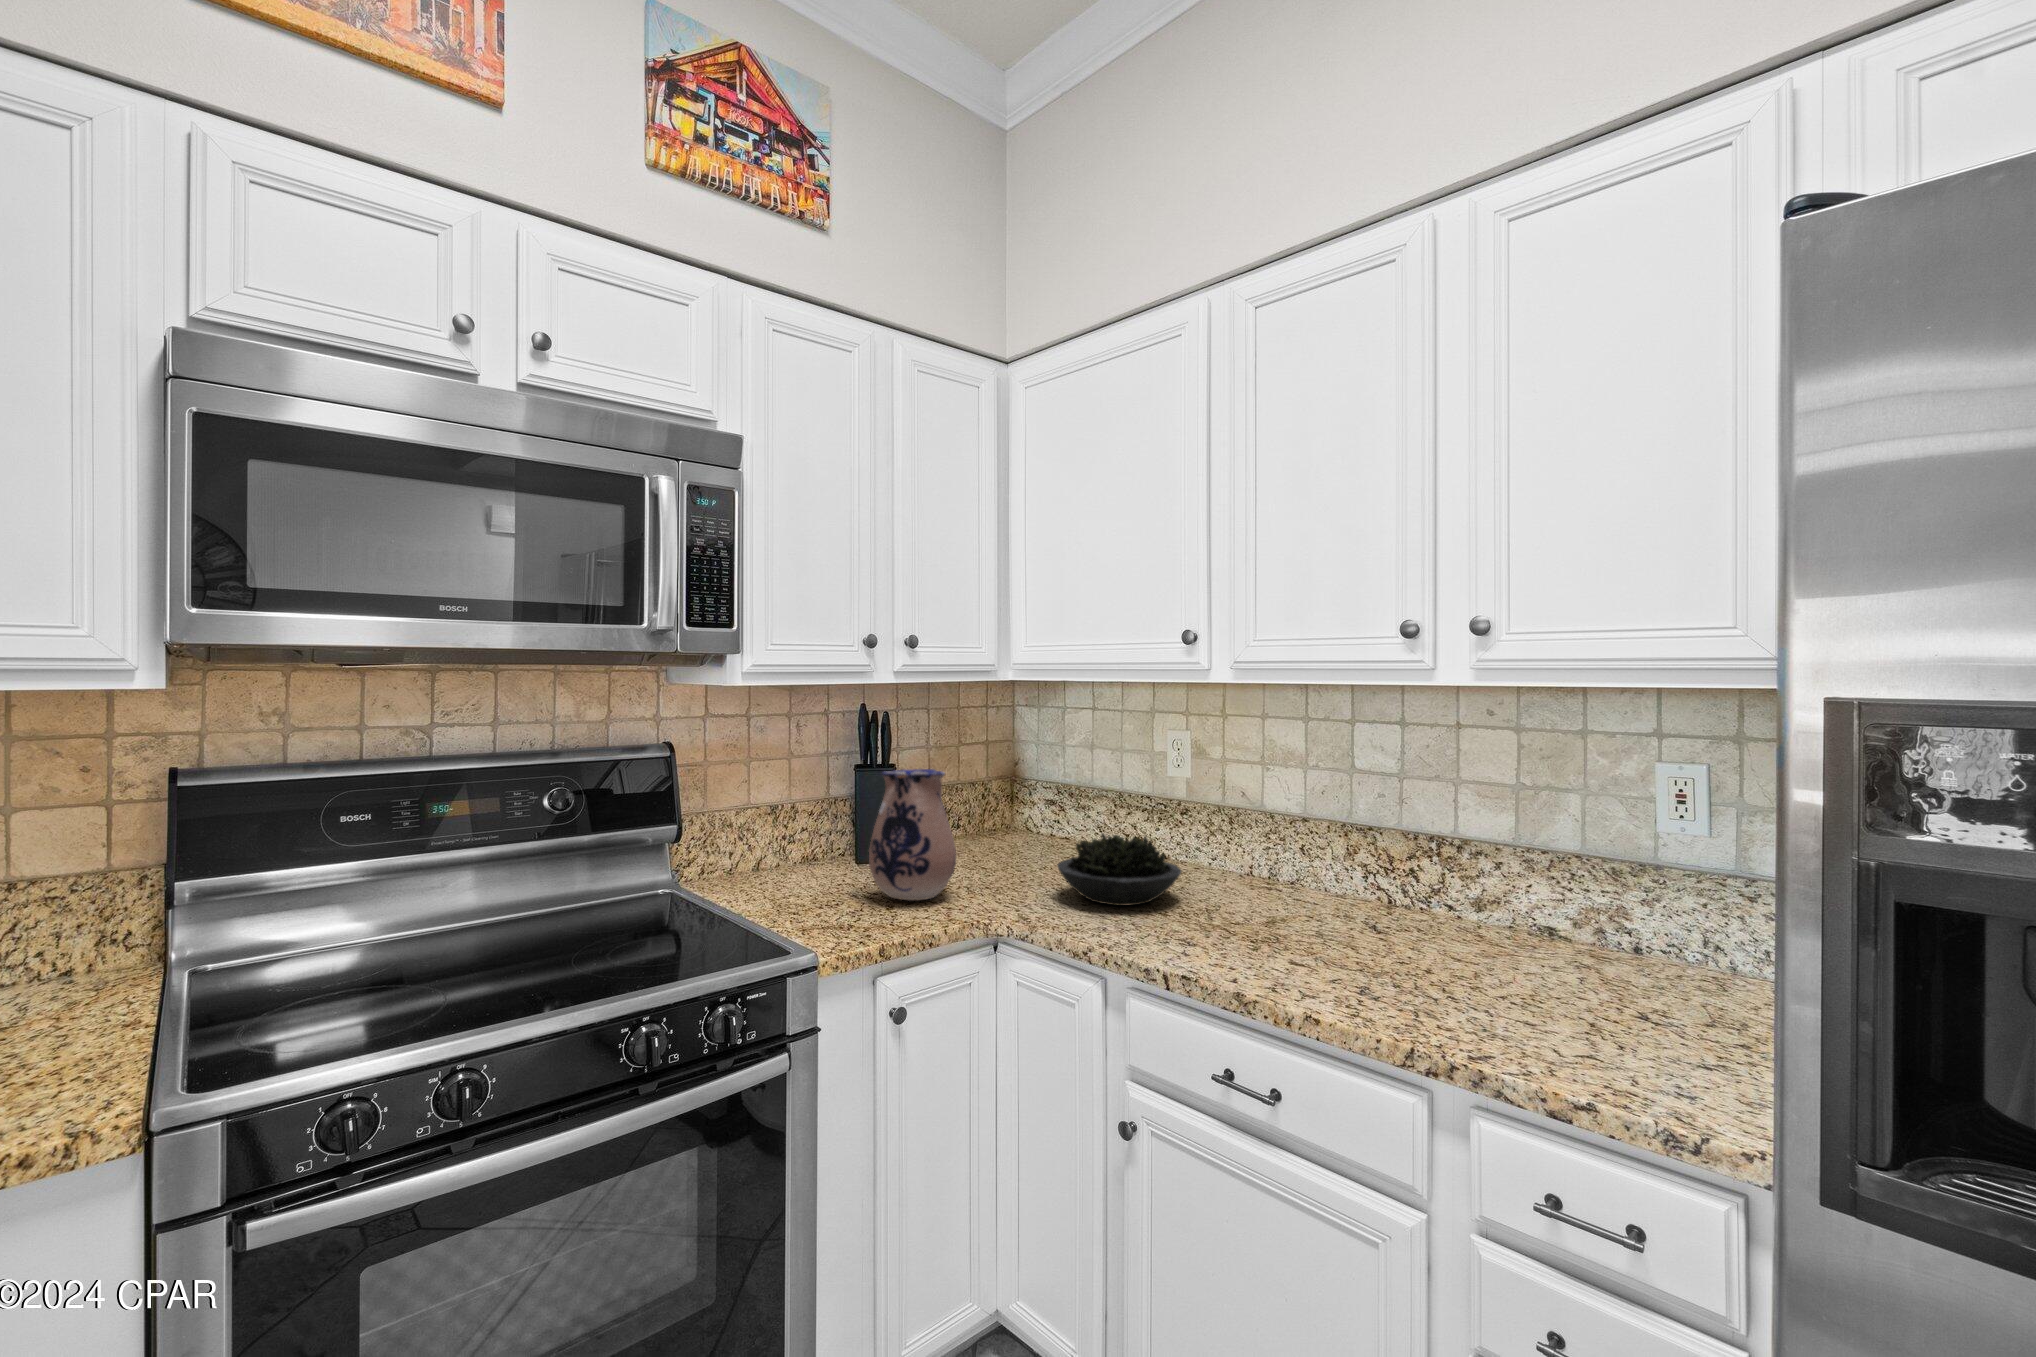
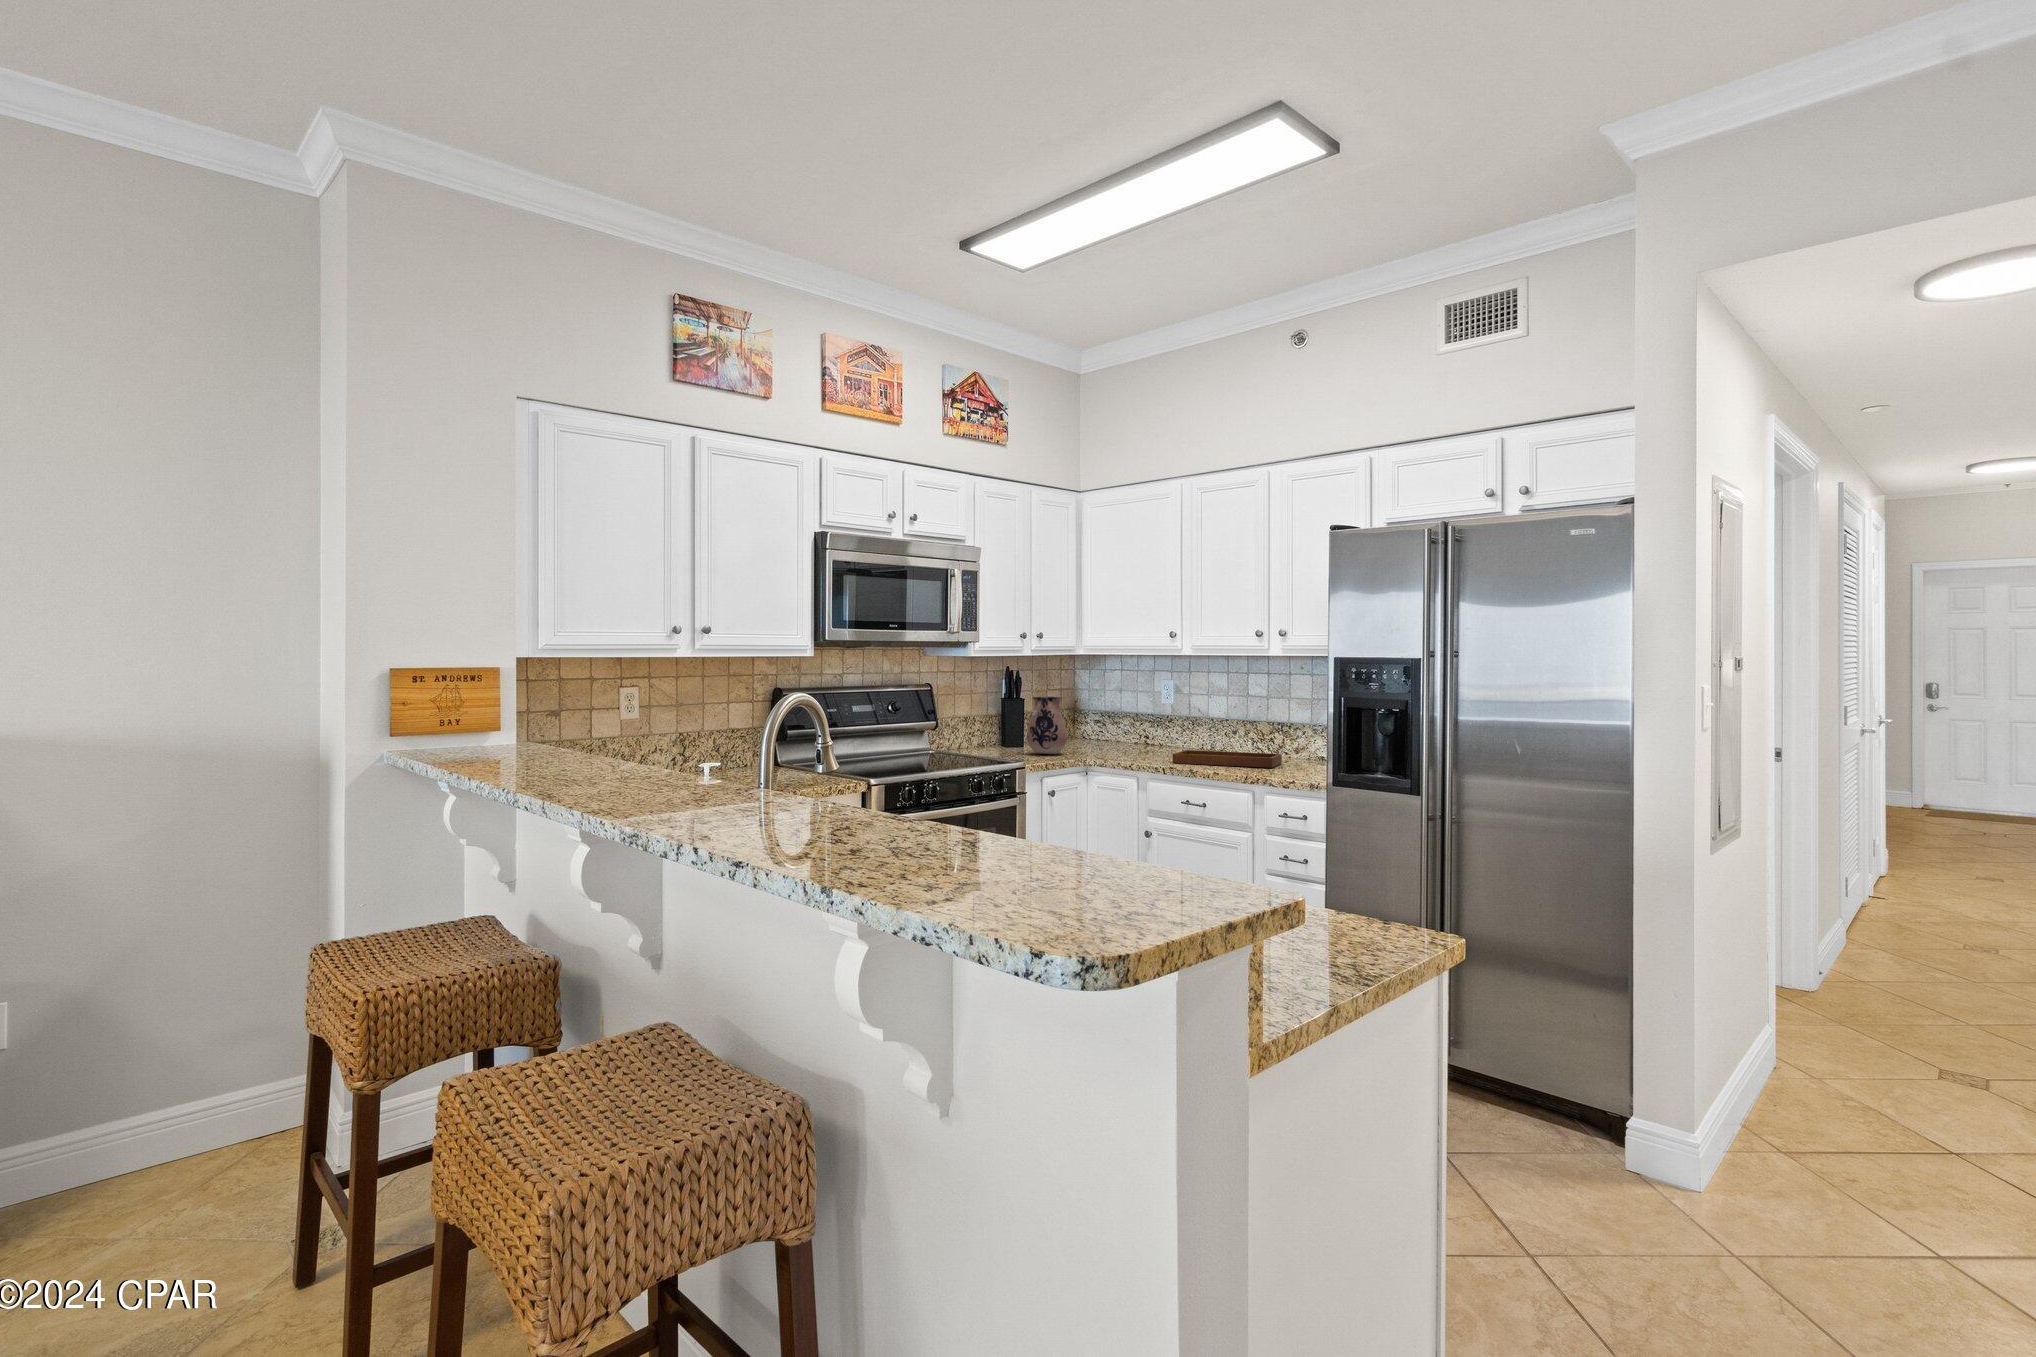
succulent plant: present [1057,833,1182,906] -> none [1112,725,1169,755]
tray: none [1188,865,1462,990] -> present [1173,729,1282,768]

